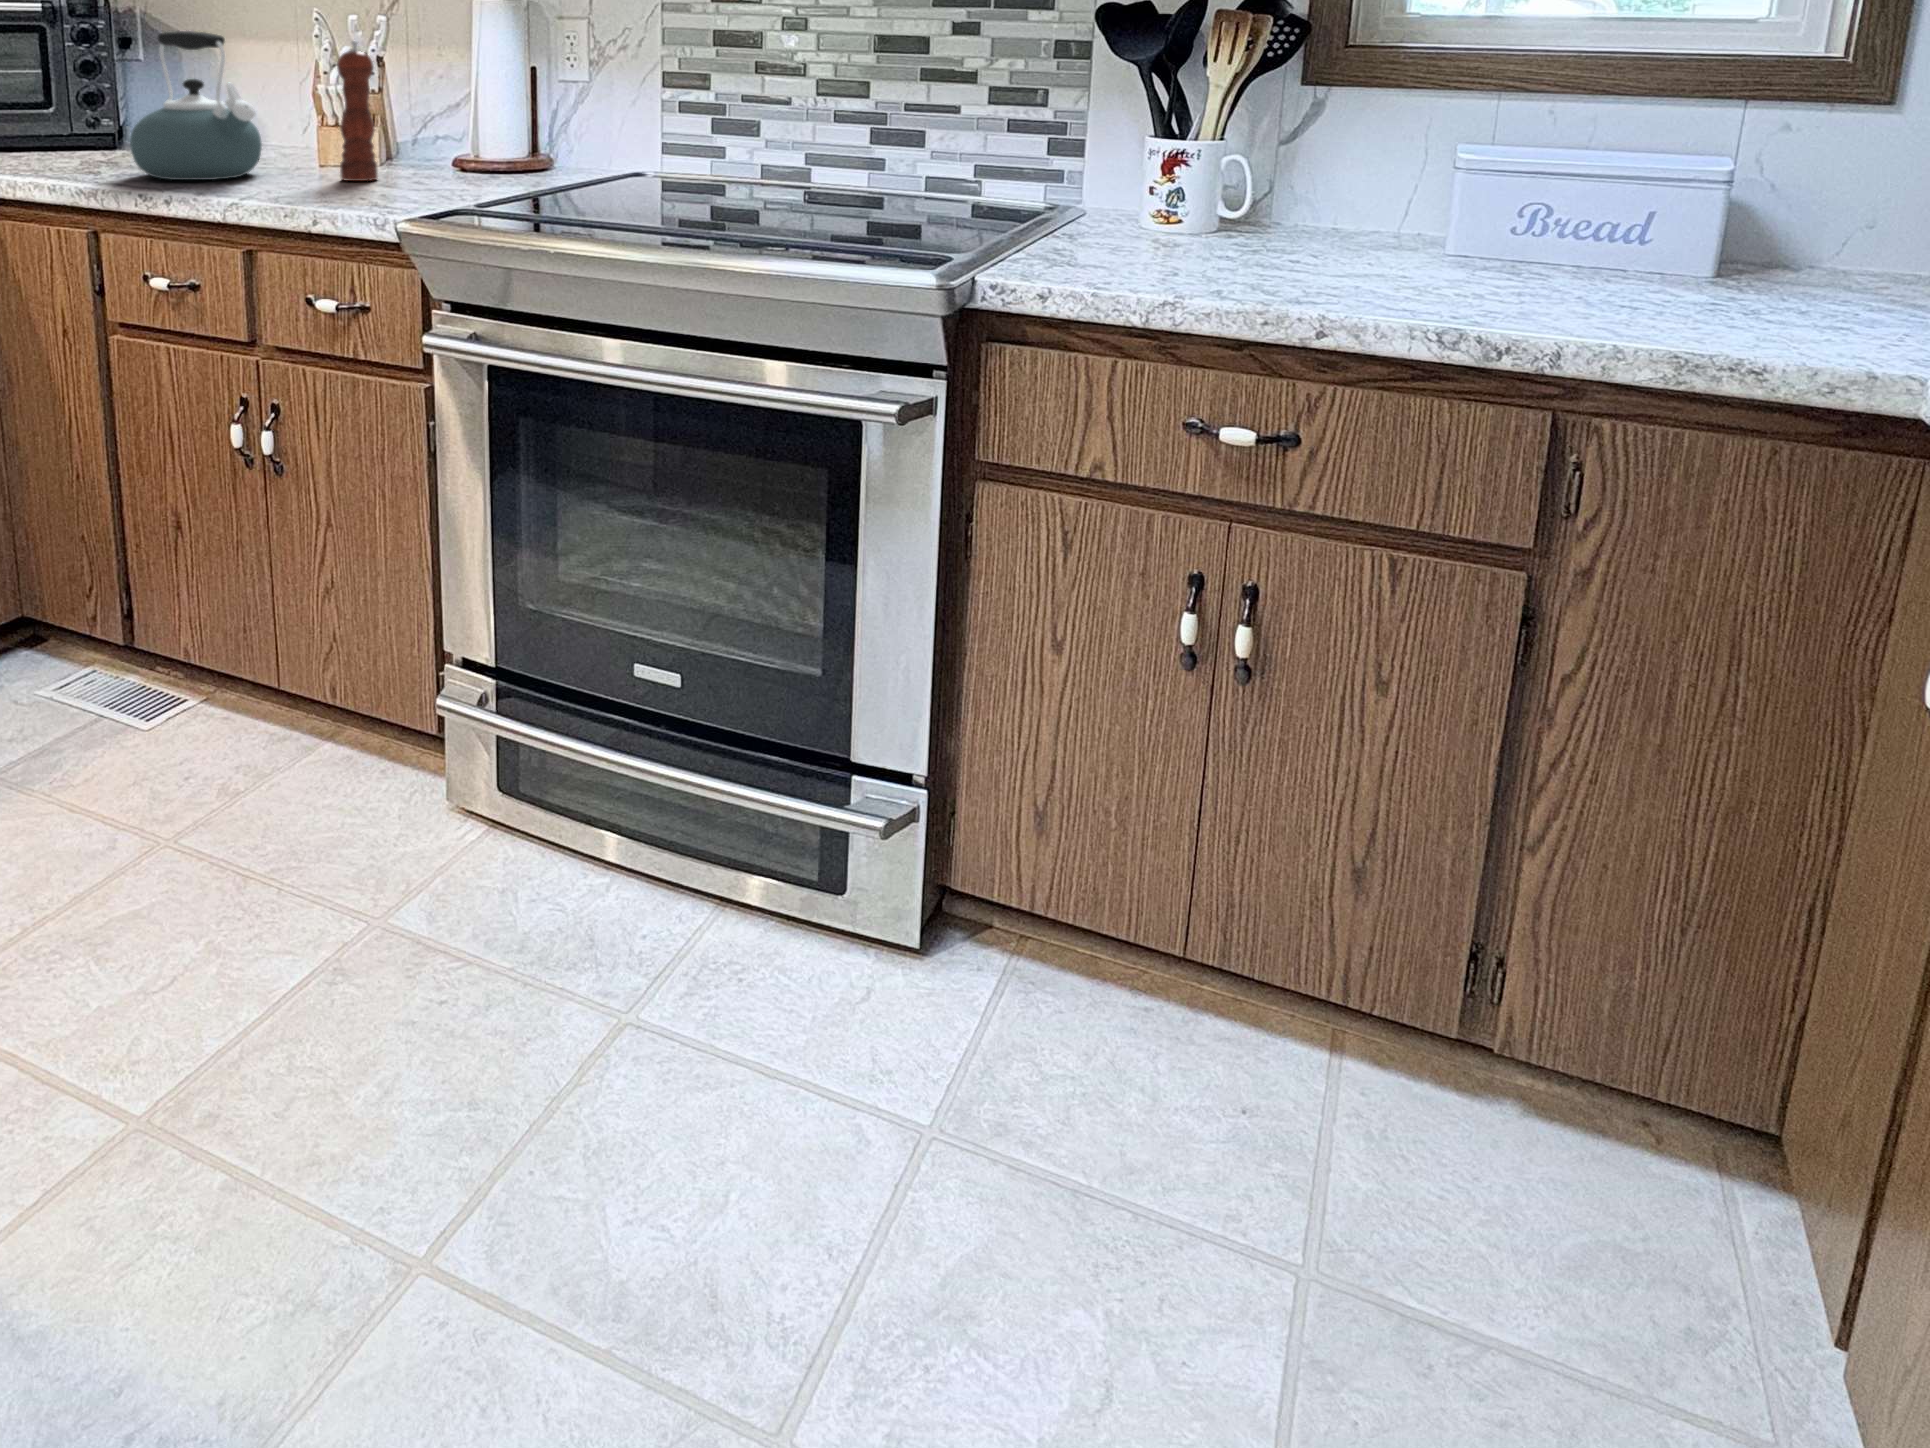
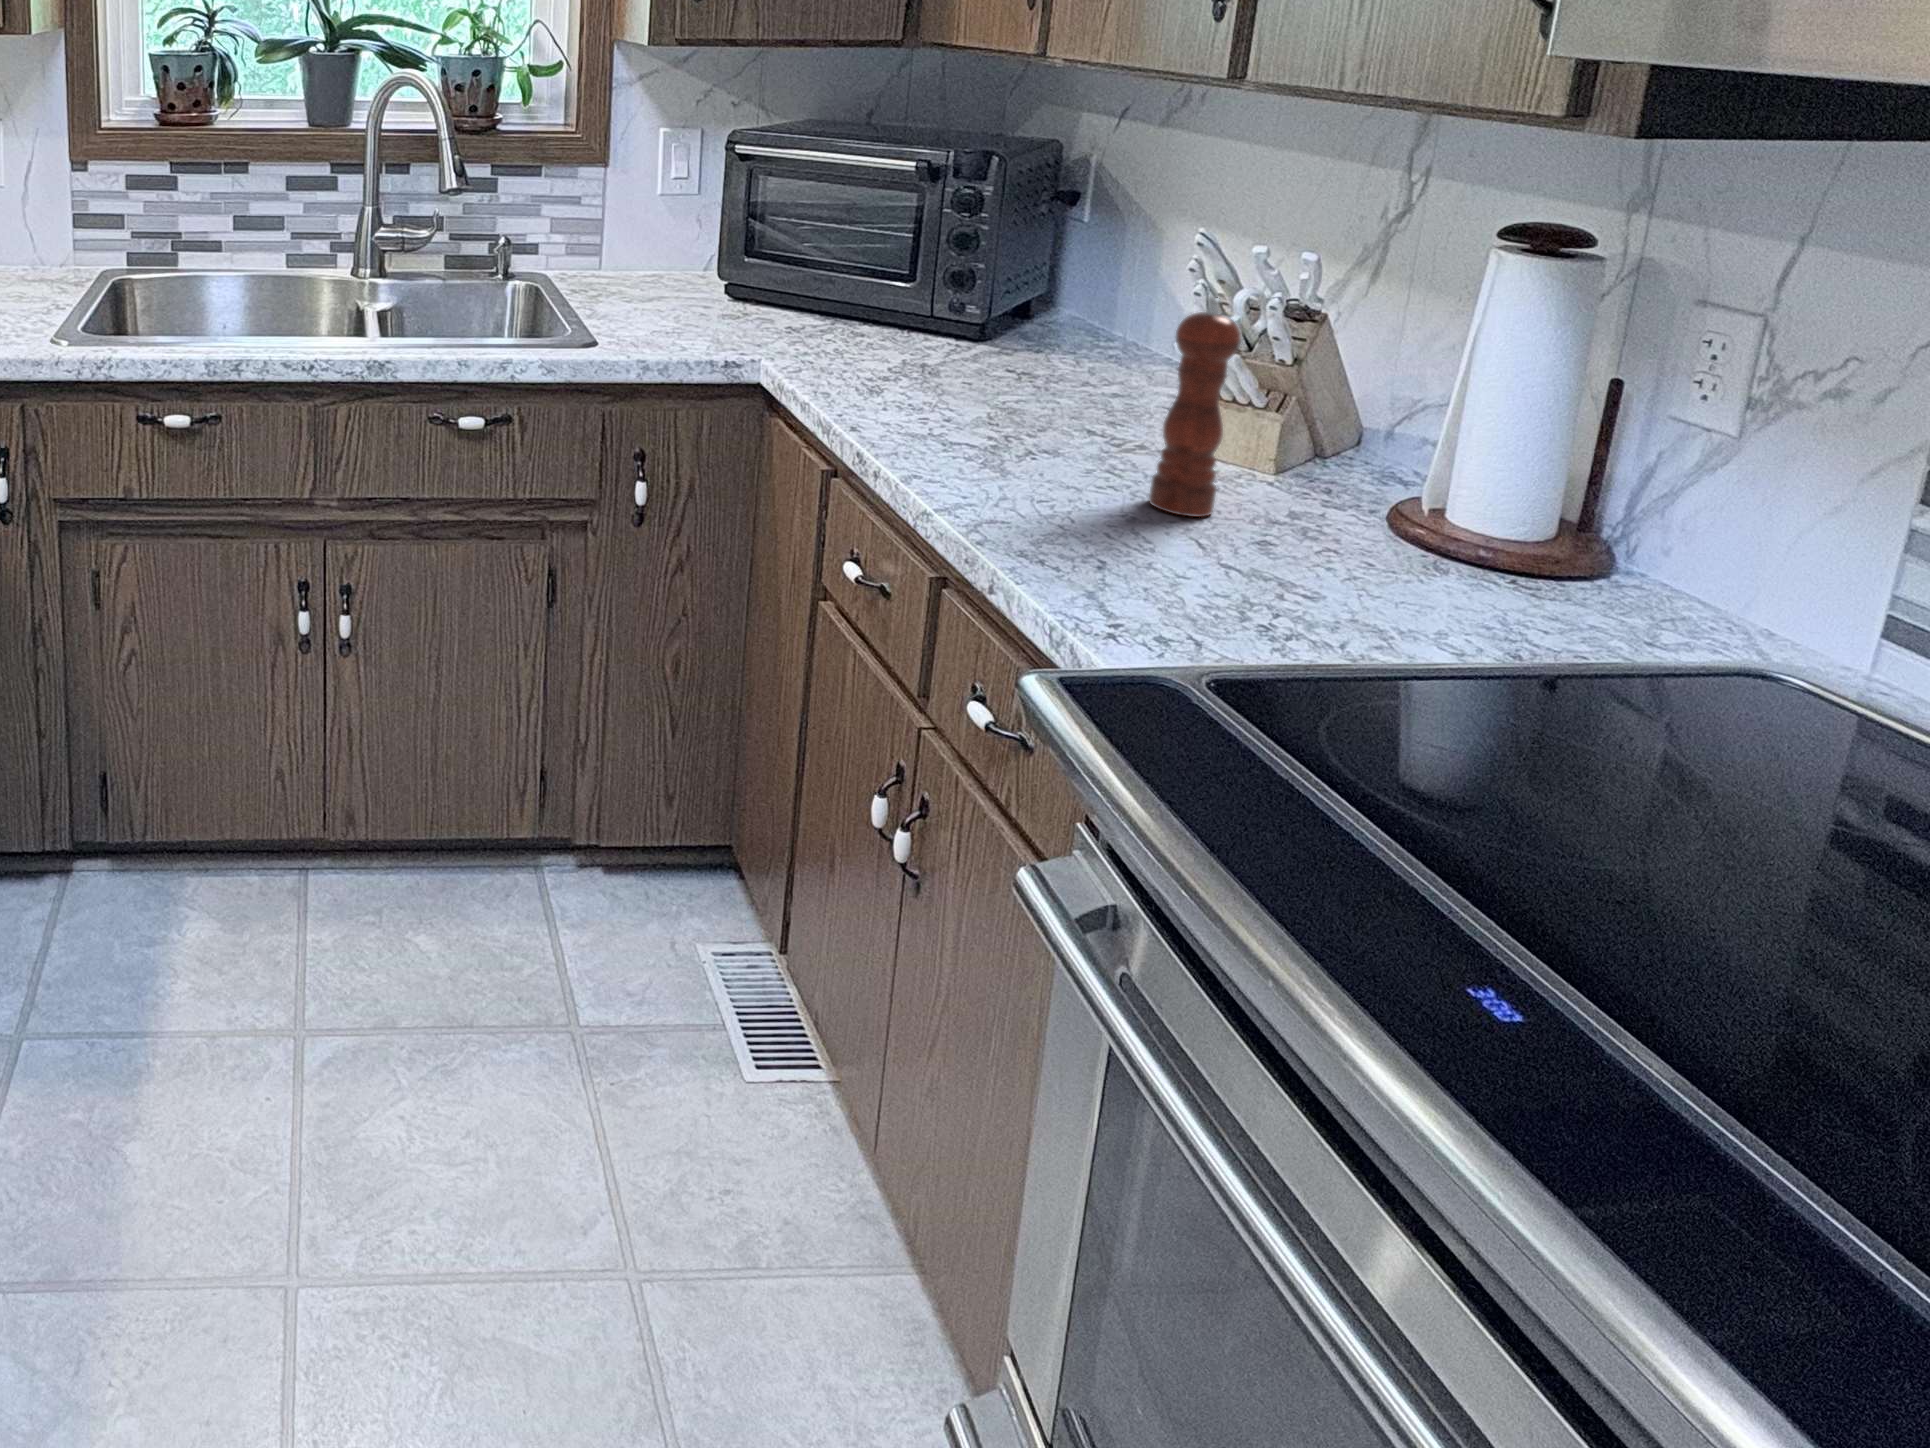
kettle: present [130,31,262,180] -> none [890,237,1070,450]

